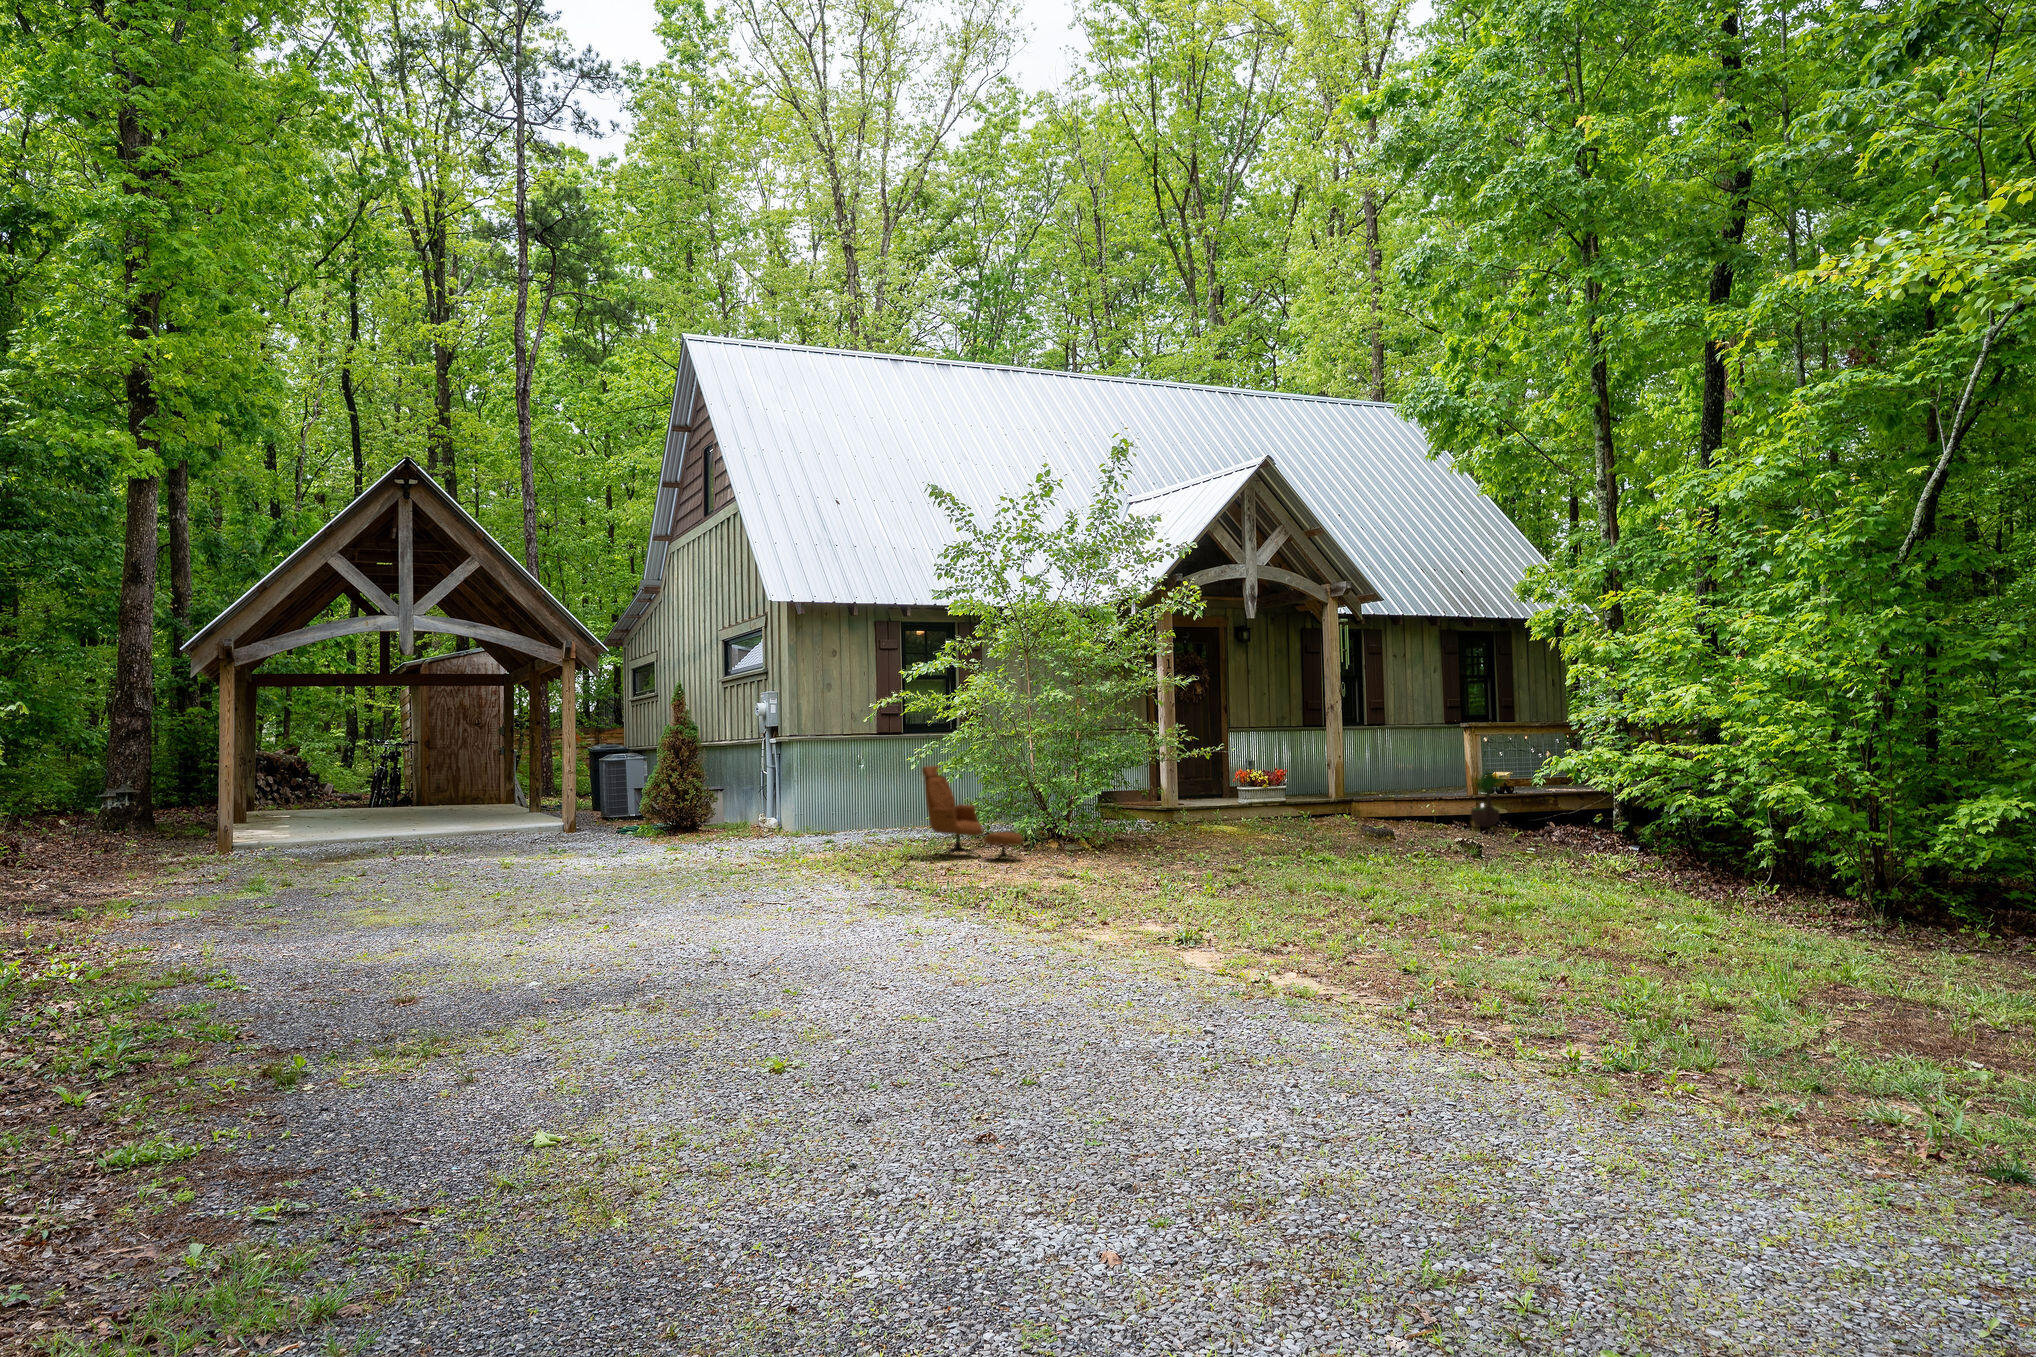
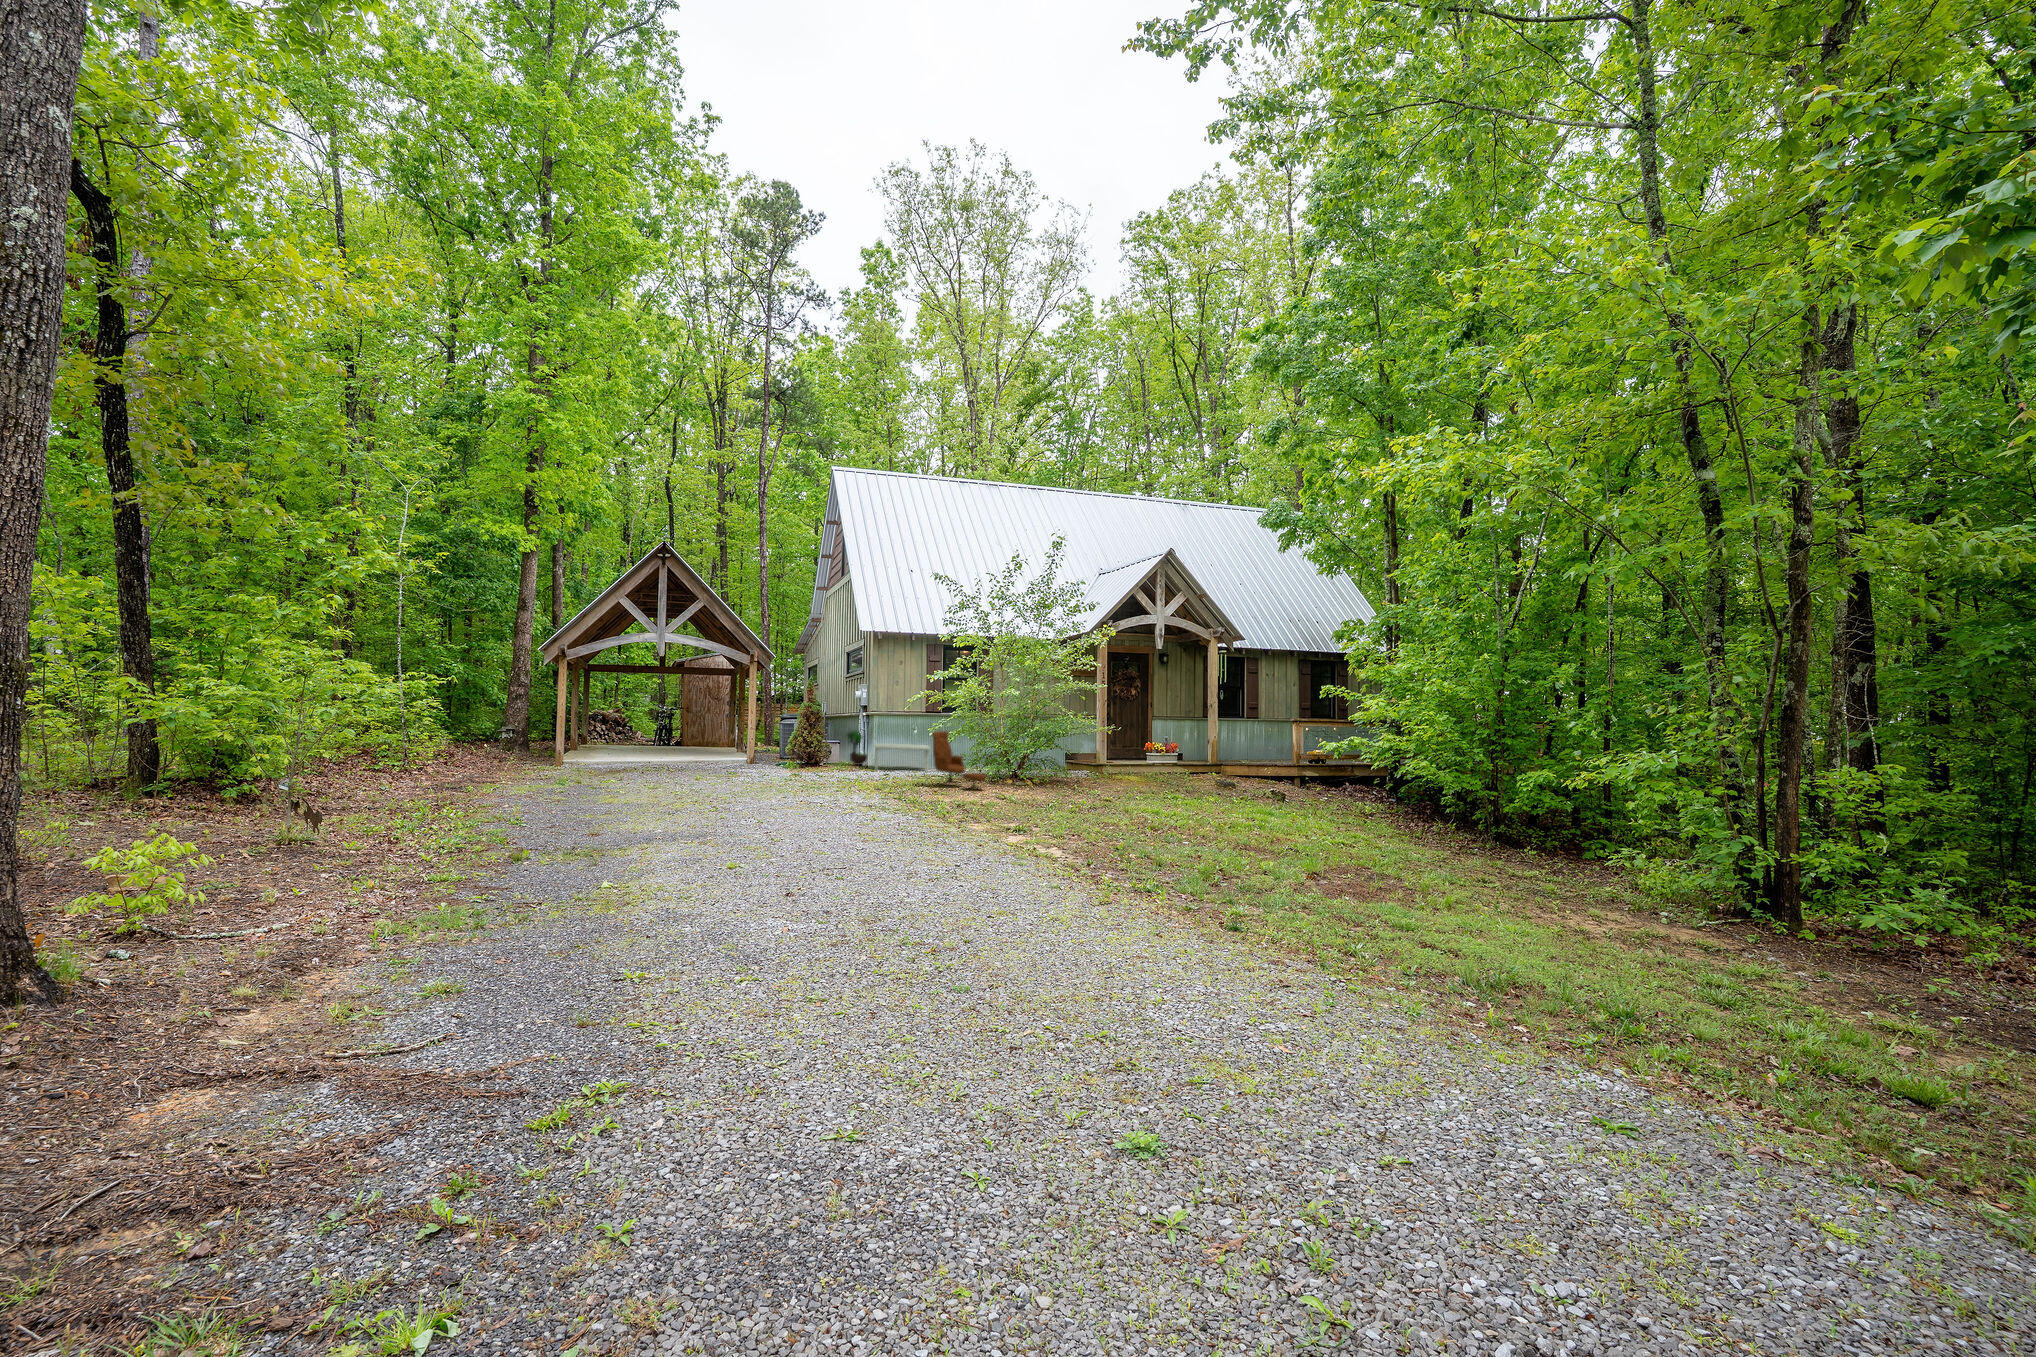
potted tree: present [1471,771,1504,828] -> present [846,731,867,765]
storage bench: none [793,791,894,837] -> present [874,743,930,770]

